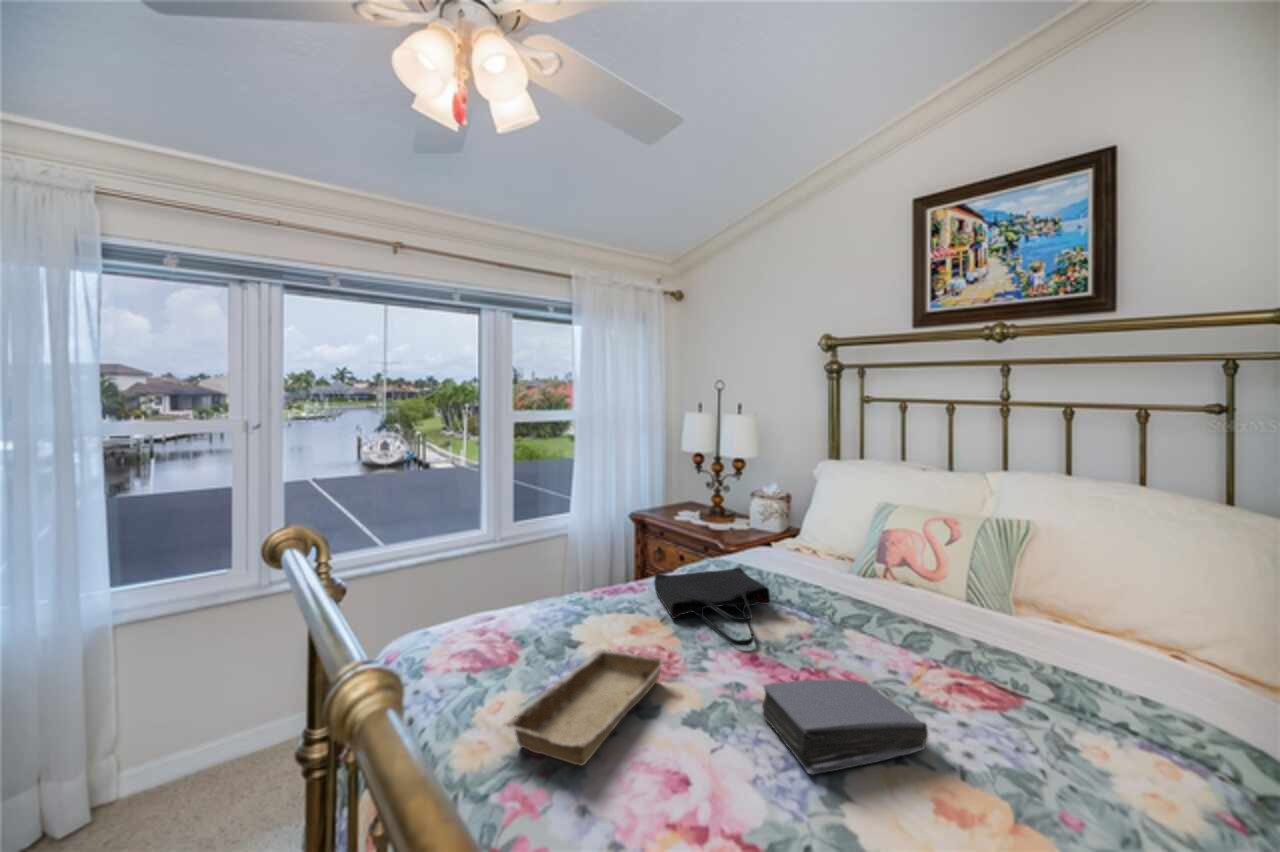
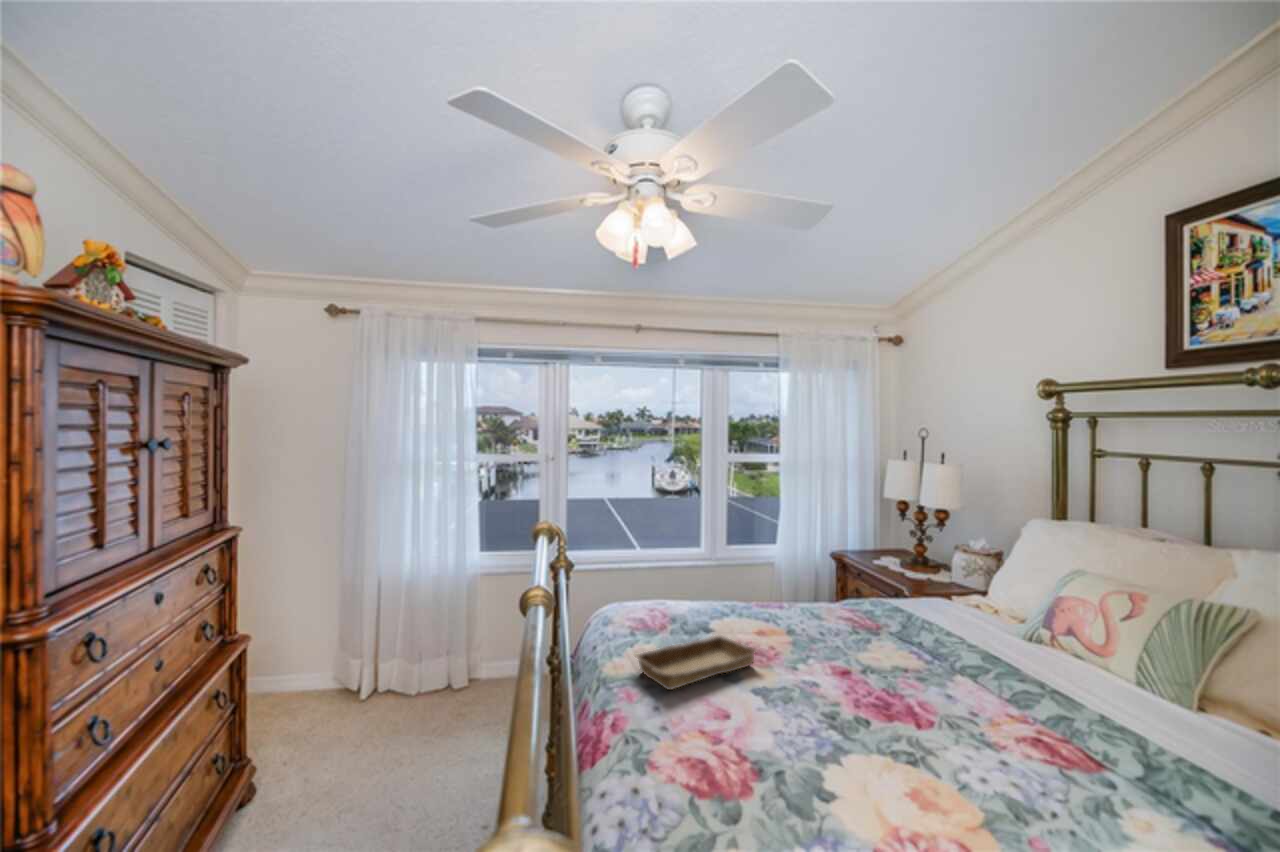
tote bag: present [654,567,770,646] -> none [795,597,892,664]
book: present [762,679,928,774] -> none [813,682,940,764]

